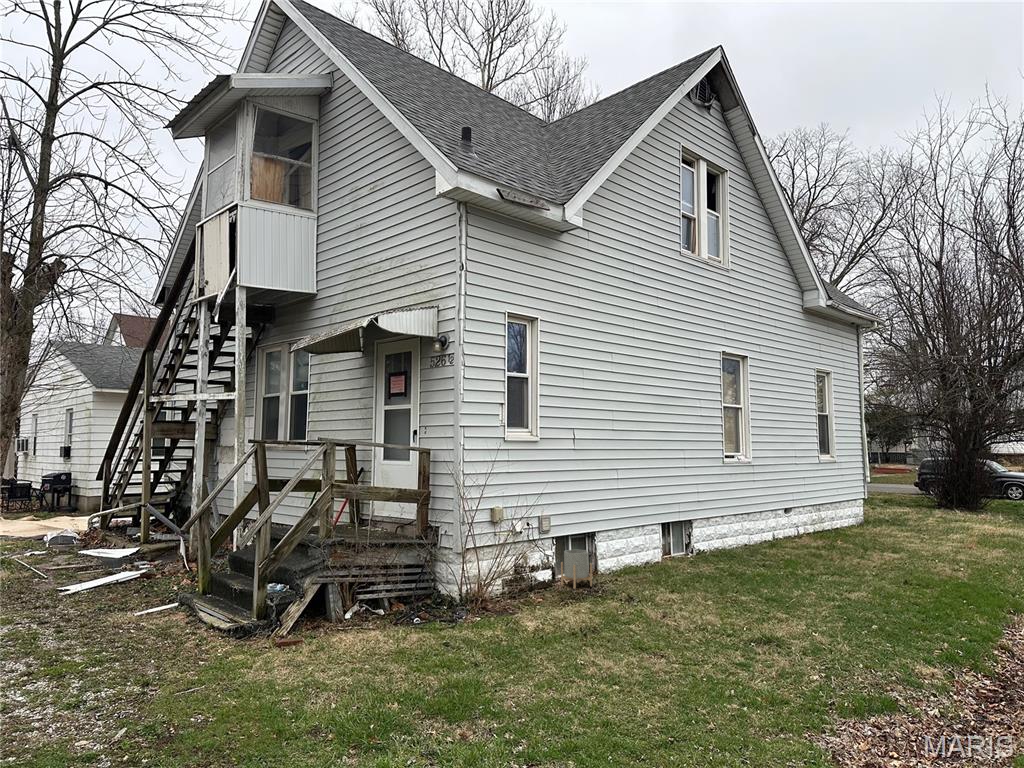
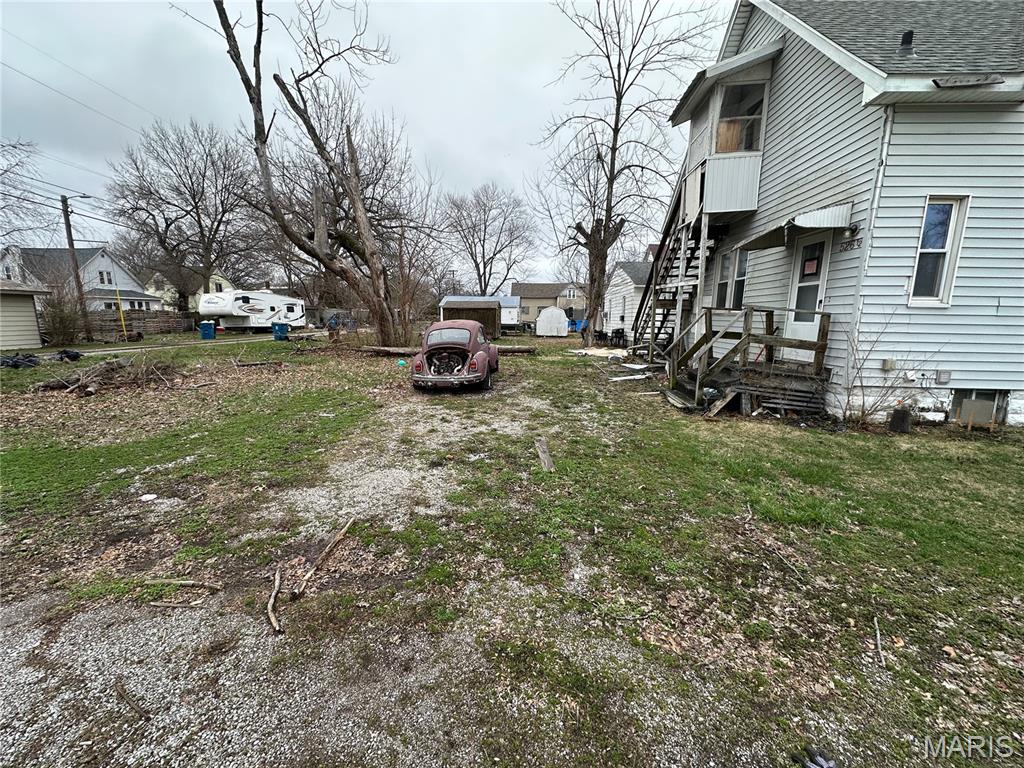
watering can: none [506,561,529,606] -> present [887,400,910,432]

